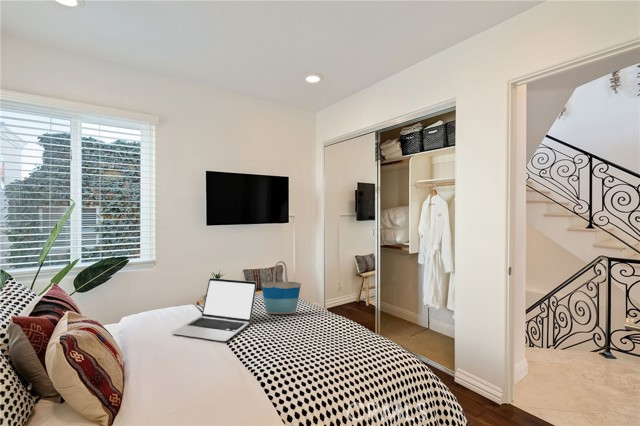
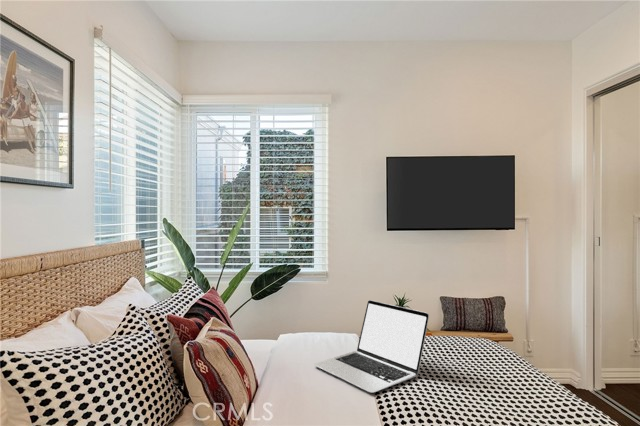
tote bag: present [262,261,301,314] -> none [441,284,508,376]

